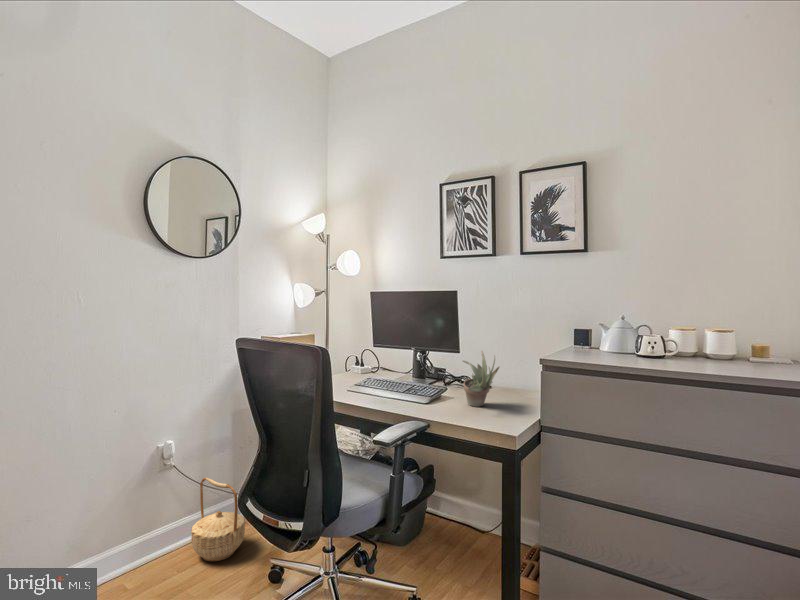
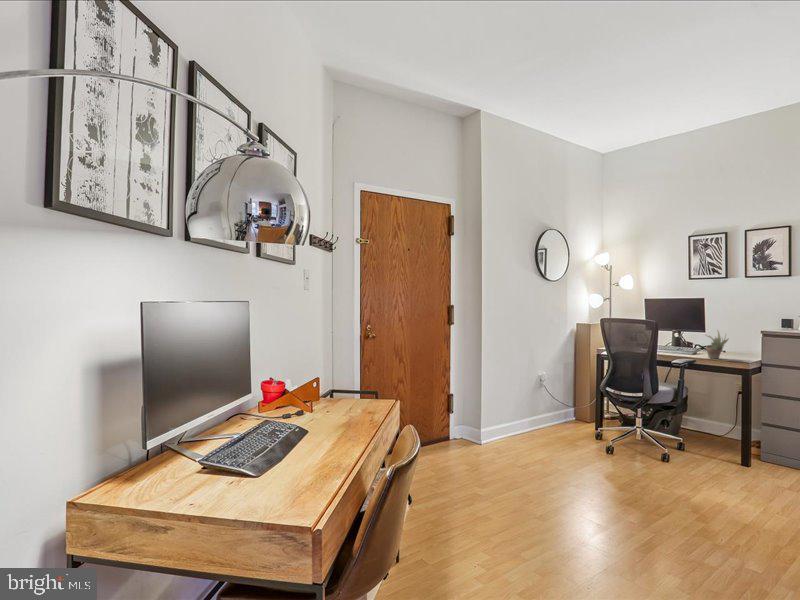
basket: present [191,478,245,561] -> none [551,388,576,426]

